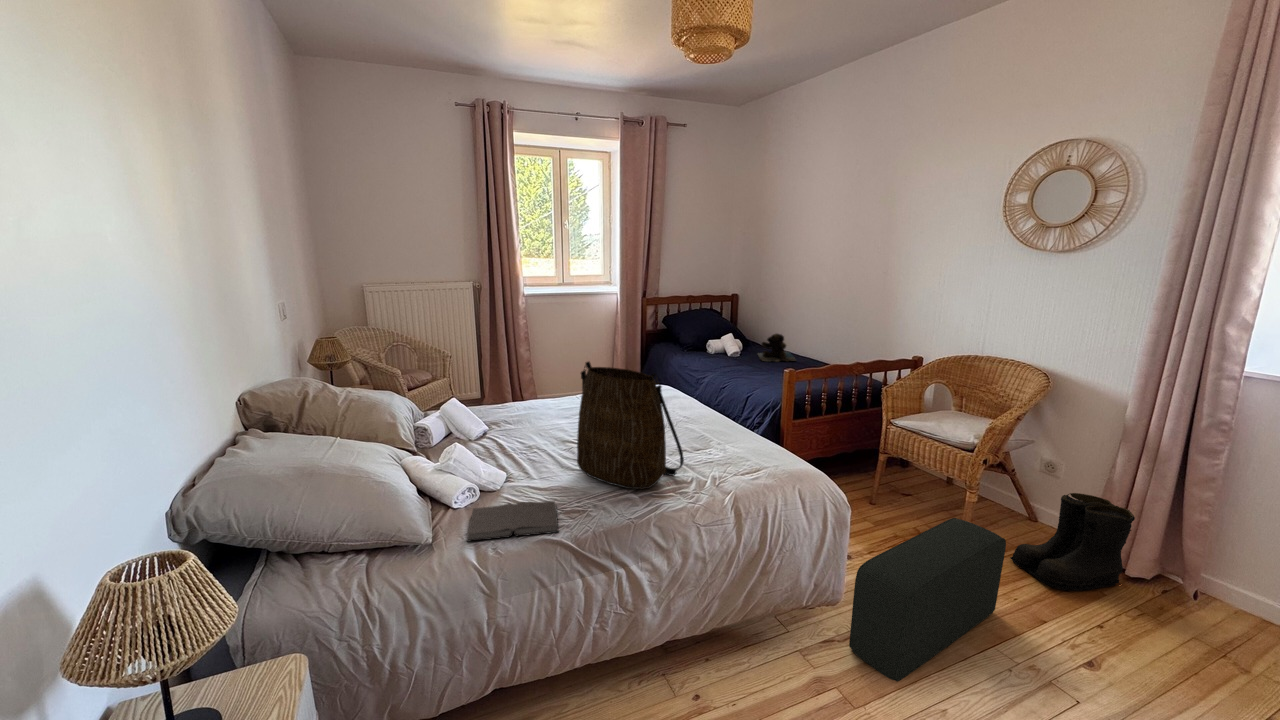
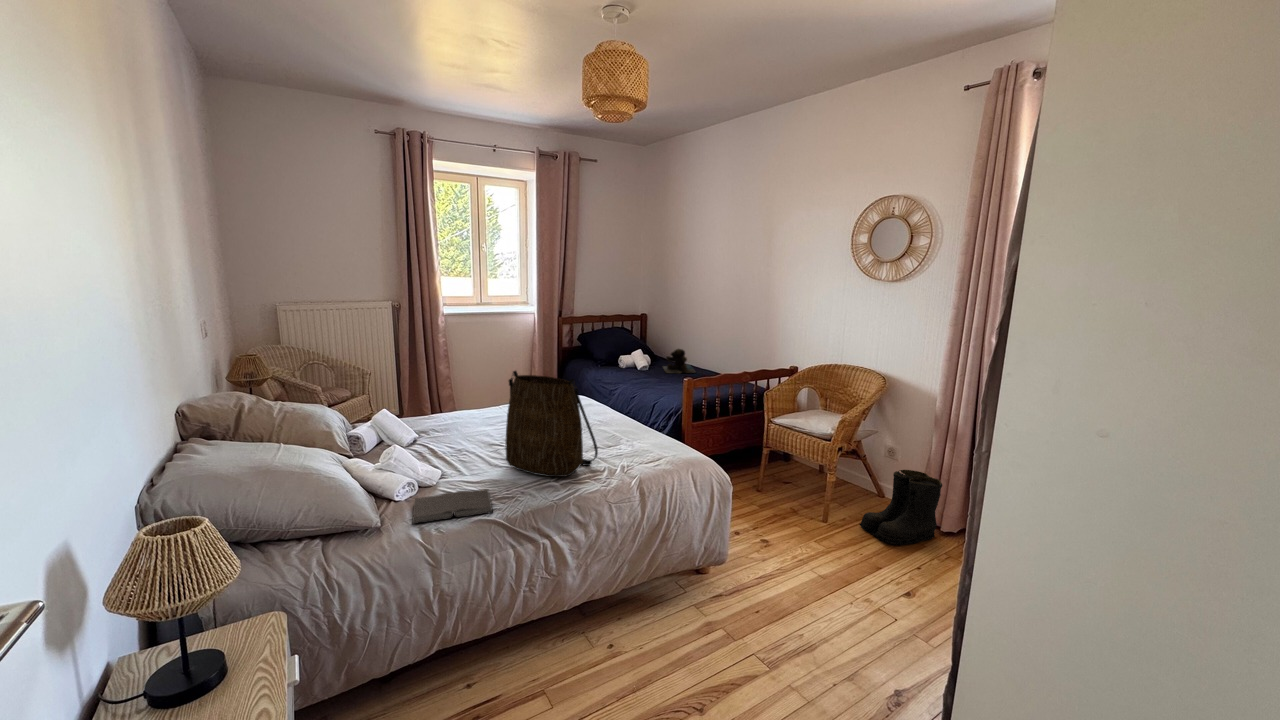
pouf: present [849,518,1006,682] -> none [734,492,850,620]

